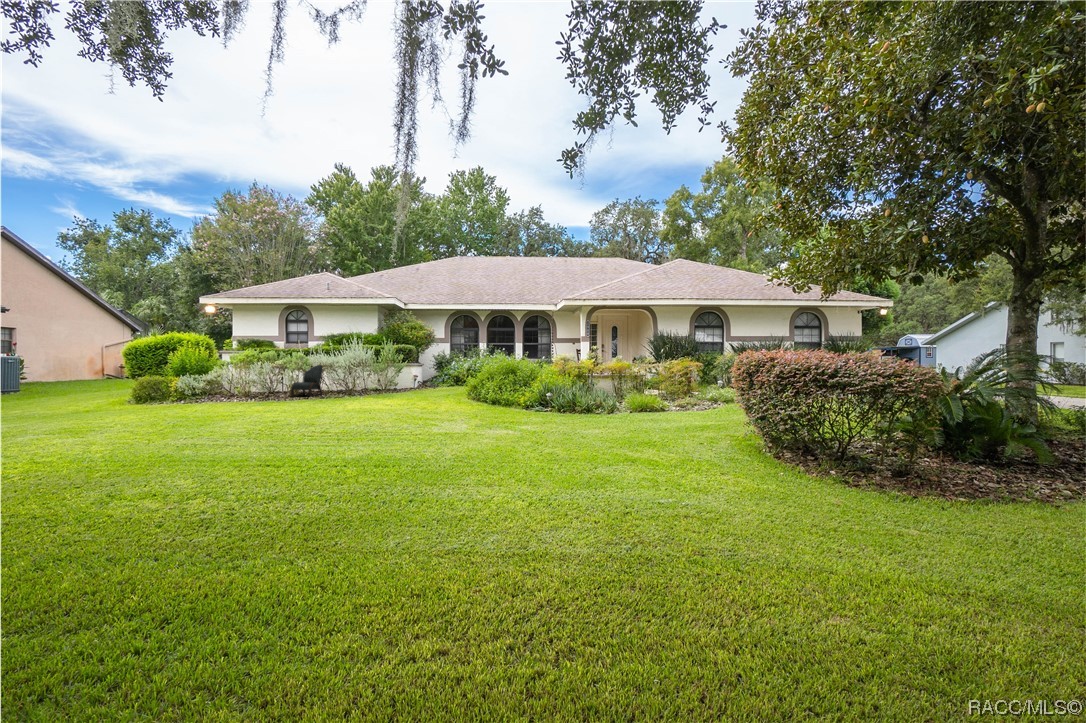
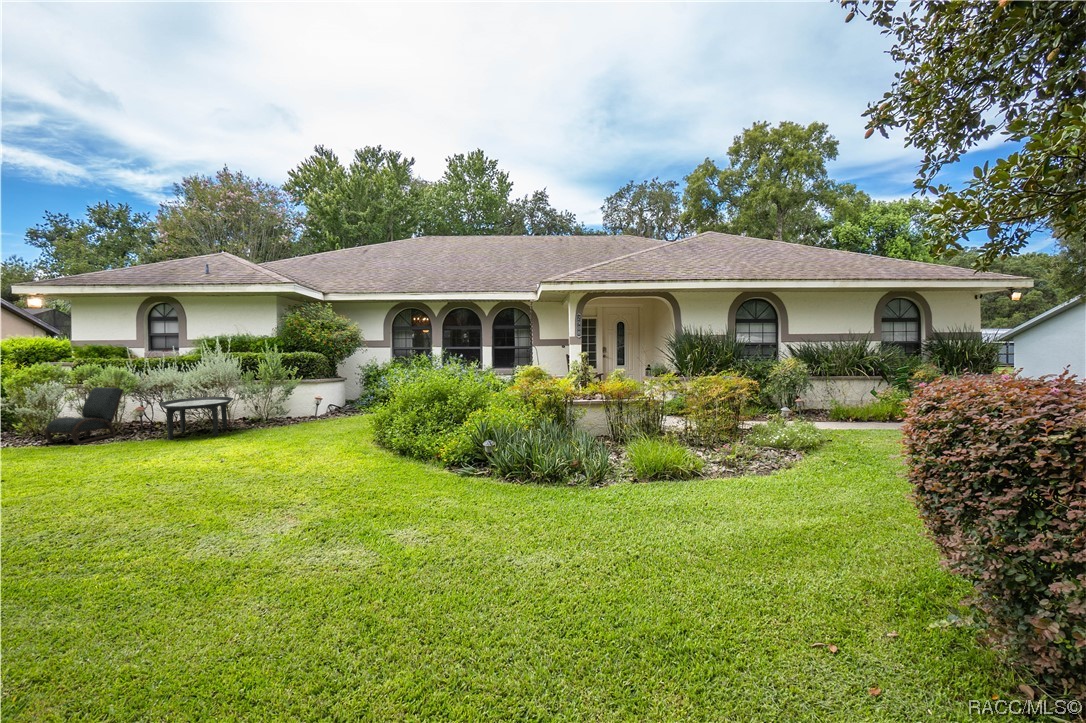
round table: none [351,372,388,396] -> present [159,397,233,440]

